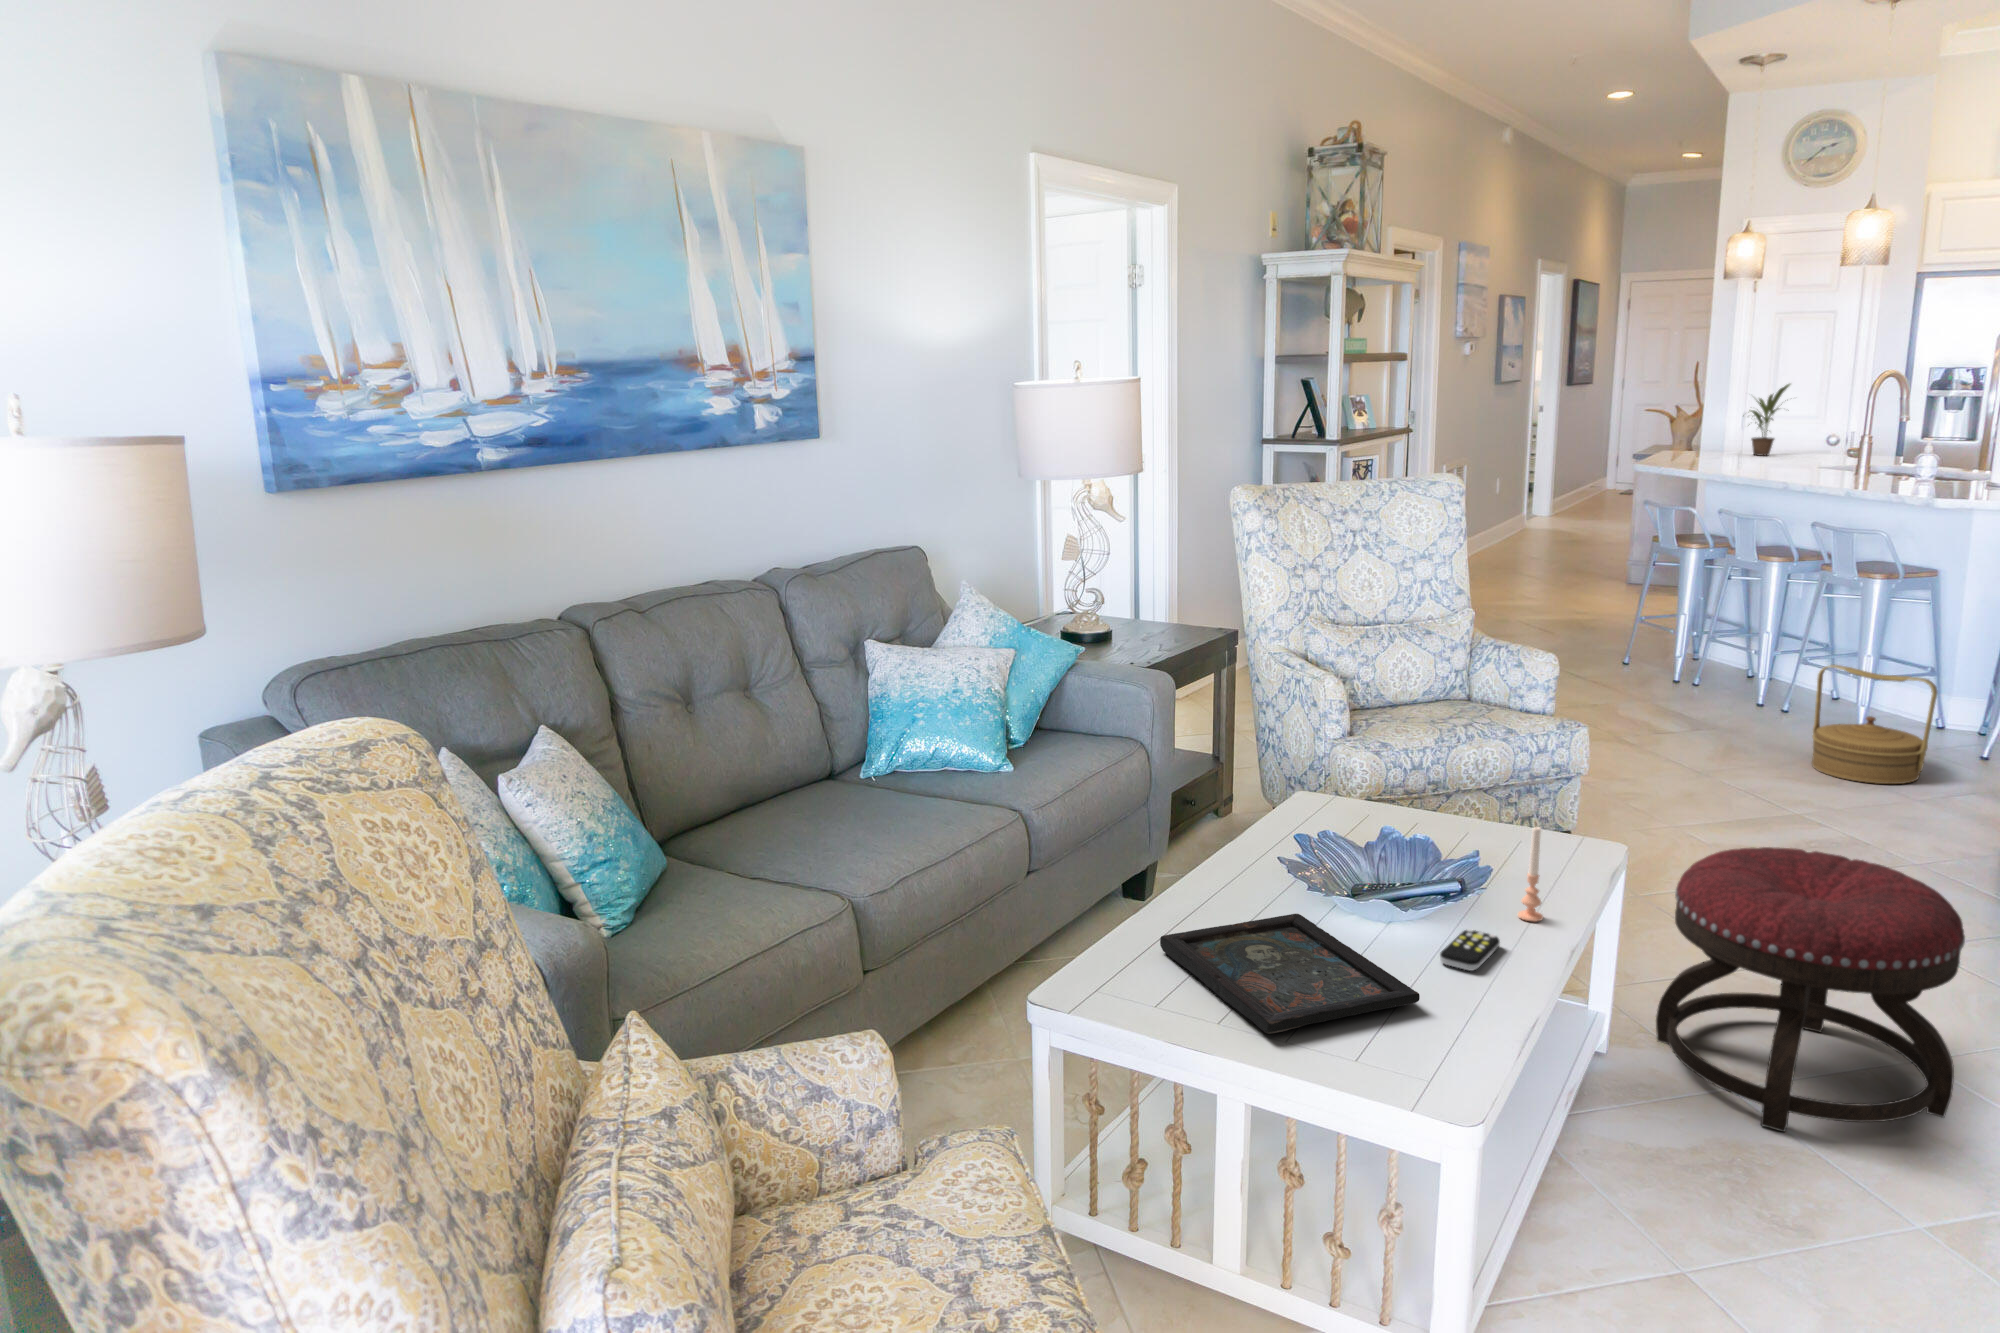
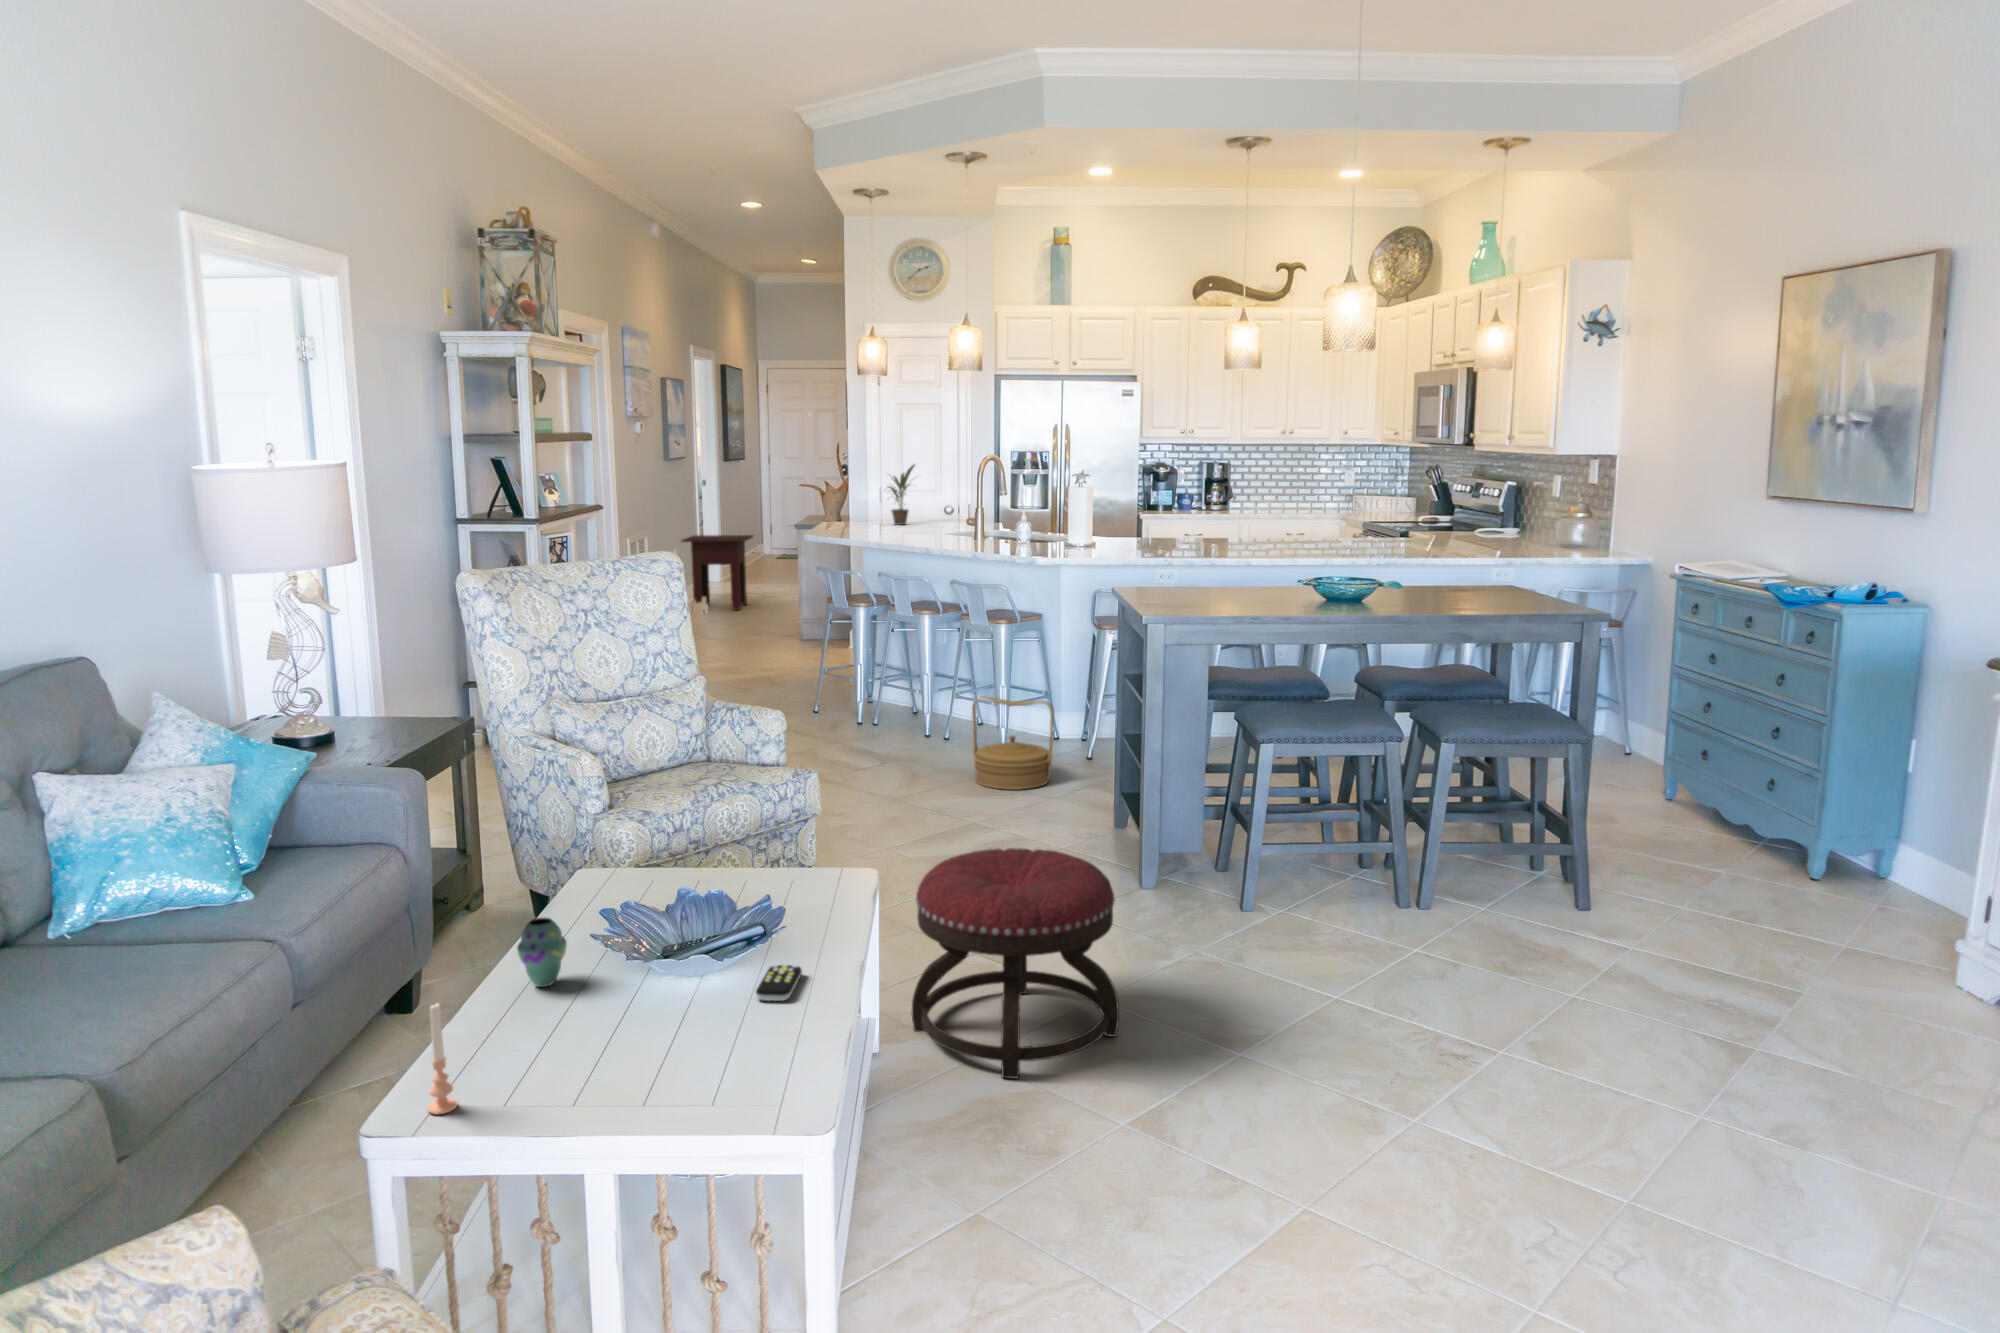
side table: none [1503,465,1586,546] -> present [682,535,753,610]
candle: present [1518,827,1543,922] -> present [428,1004,457,1114]
vase: none [1208,831,1256,900] -> present [517,918,567,987]
tray: present [1160,914,1420,1034] -> none [487,985,751,1101]

